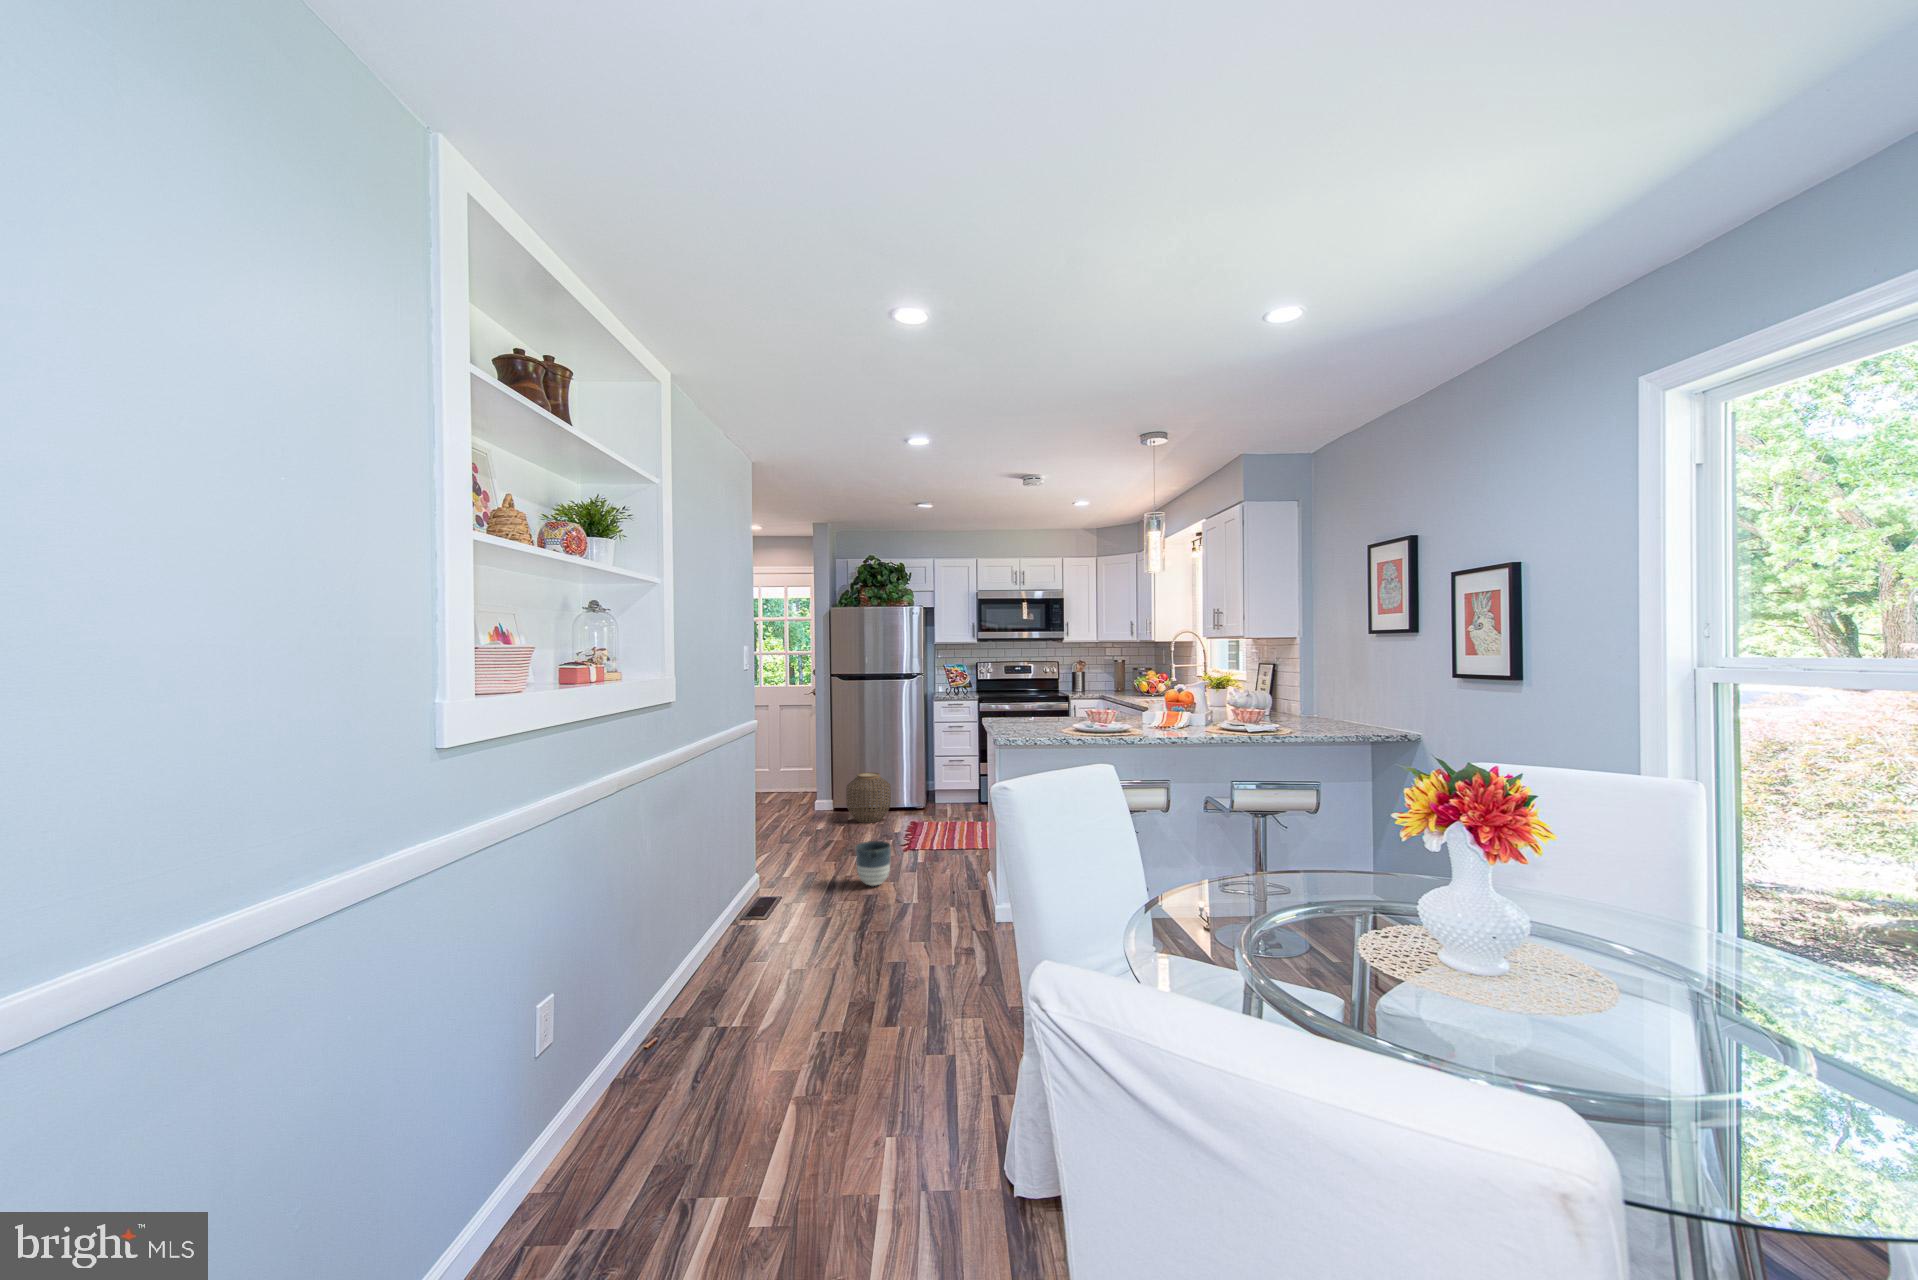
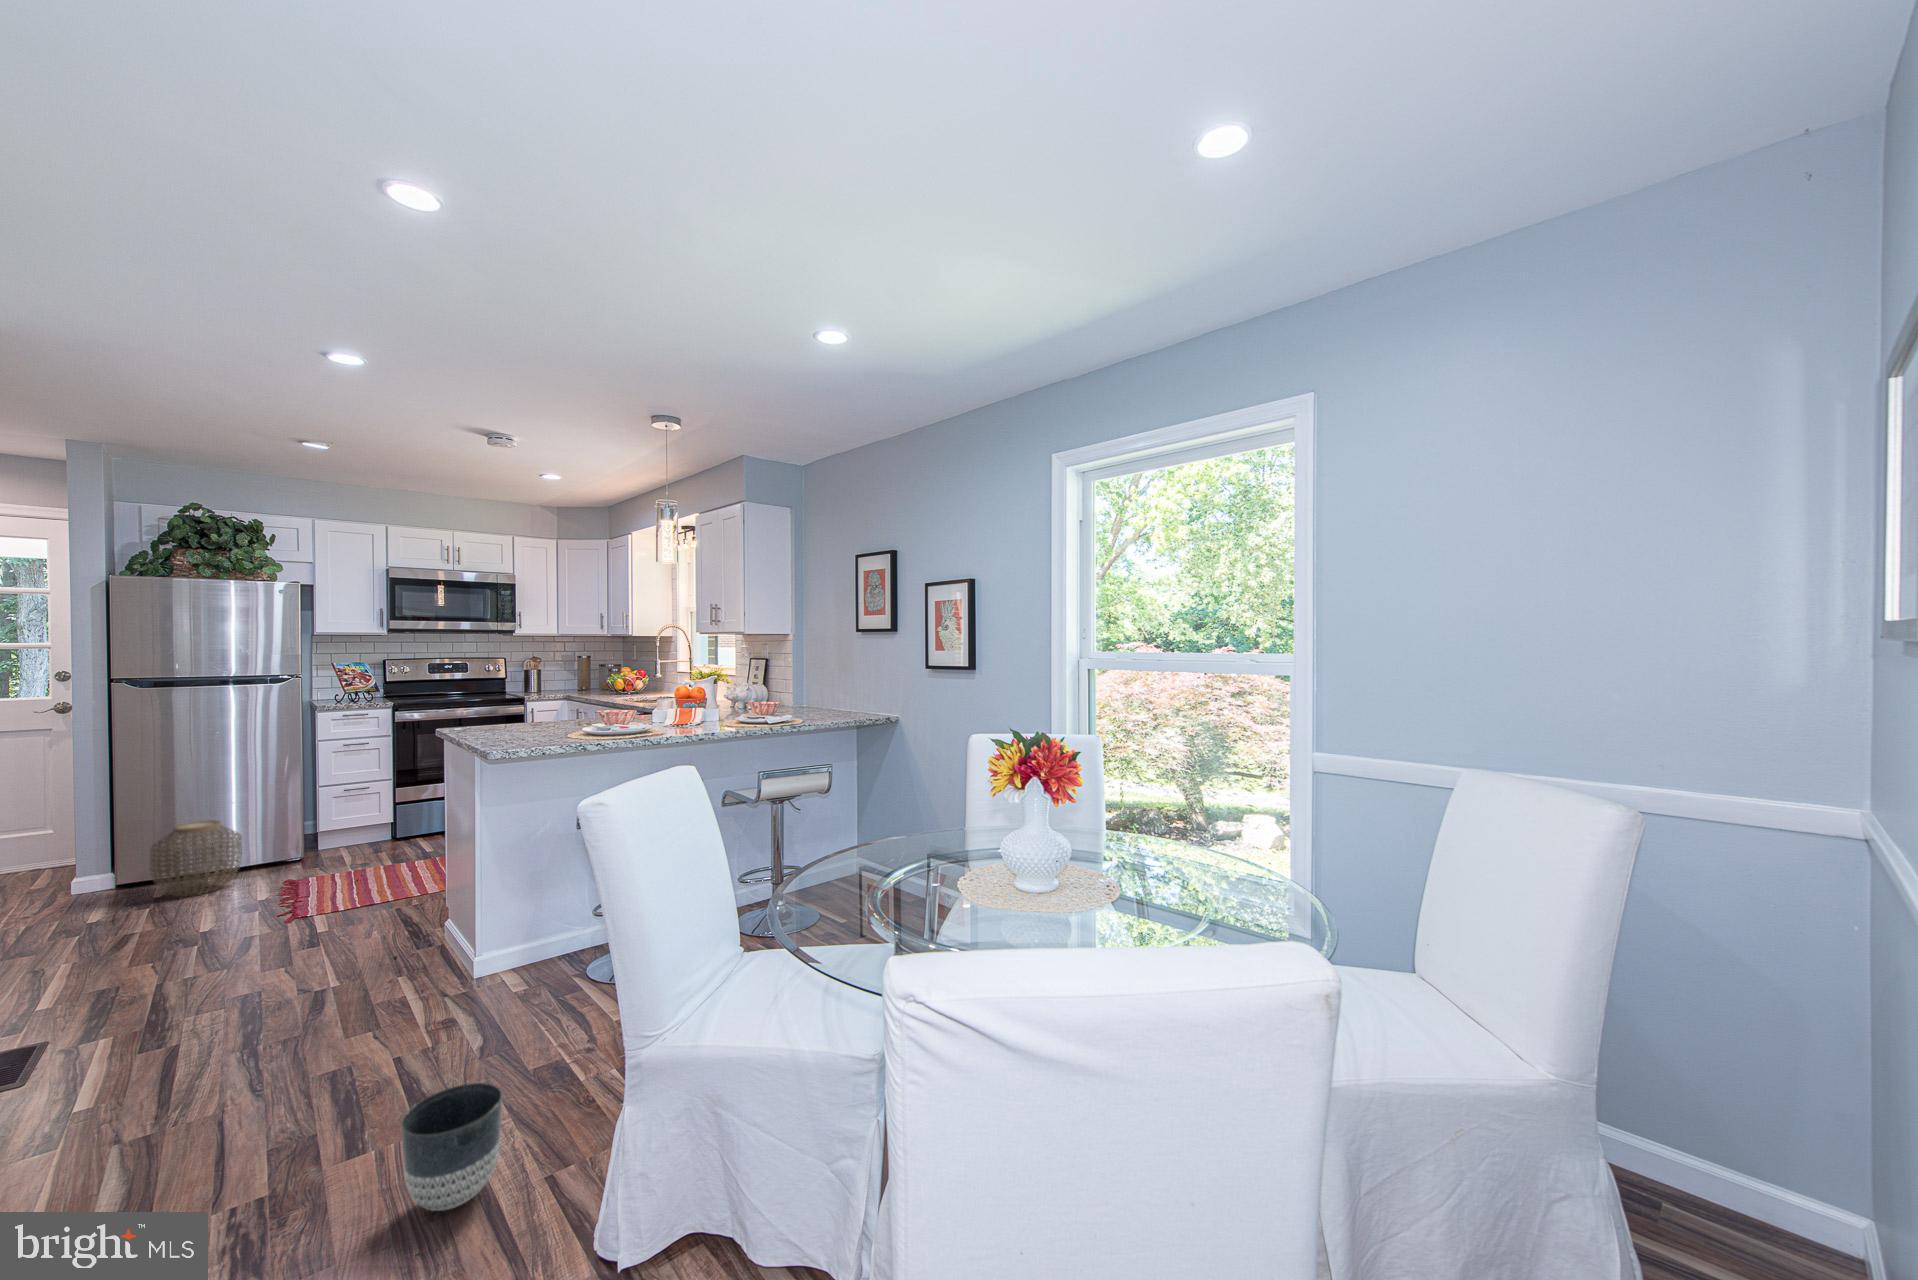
planter: present [856,841,891,886] -> present [401,1083,502,1211]

